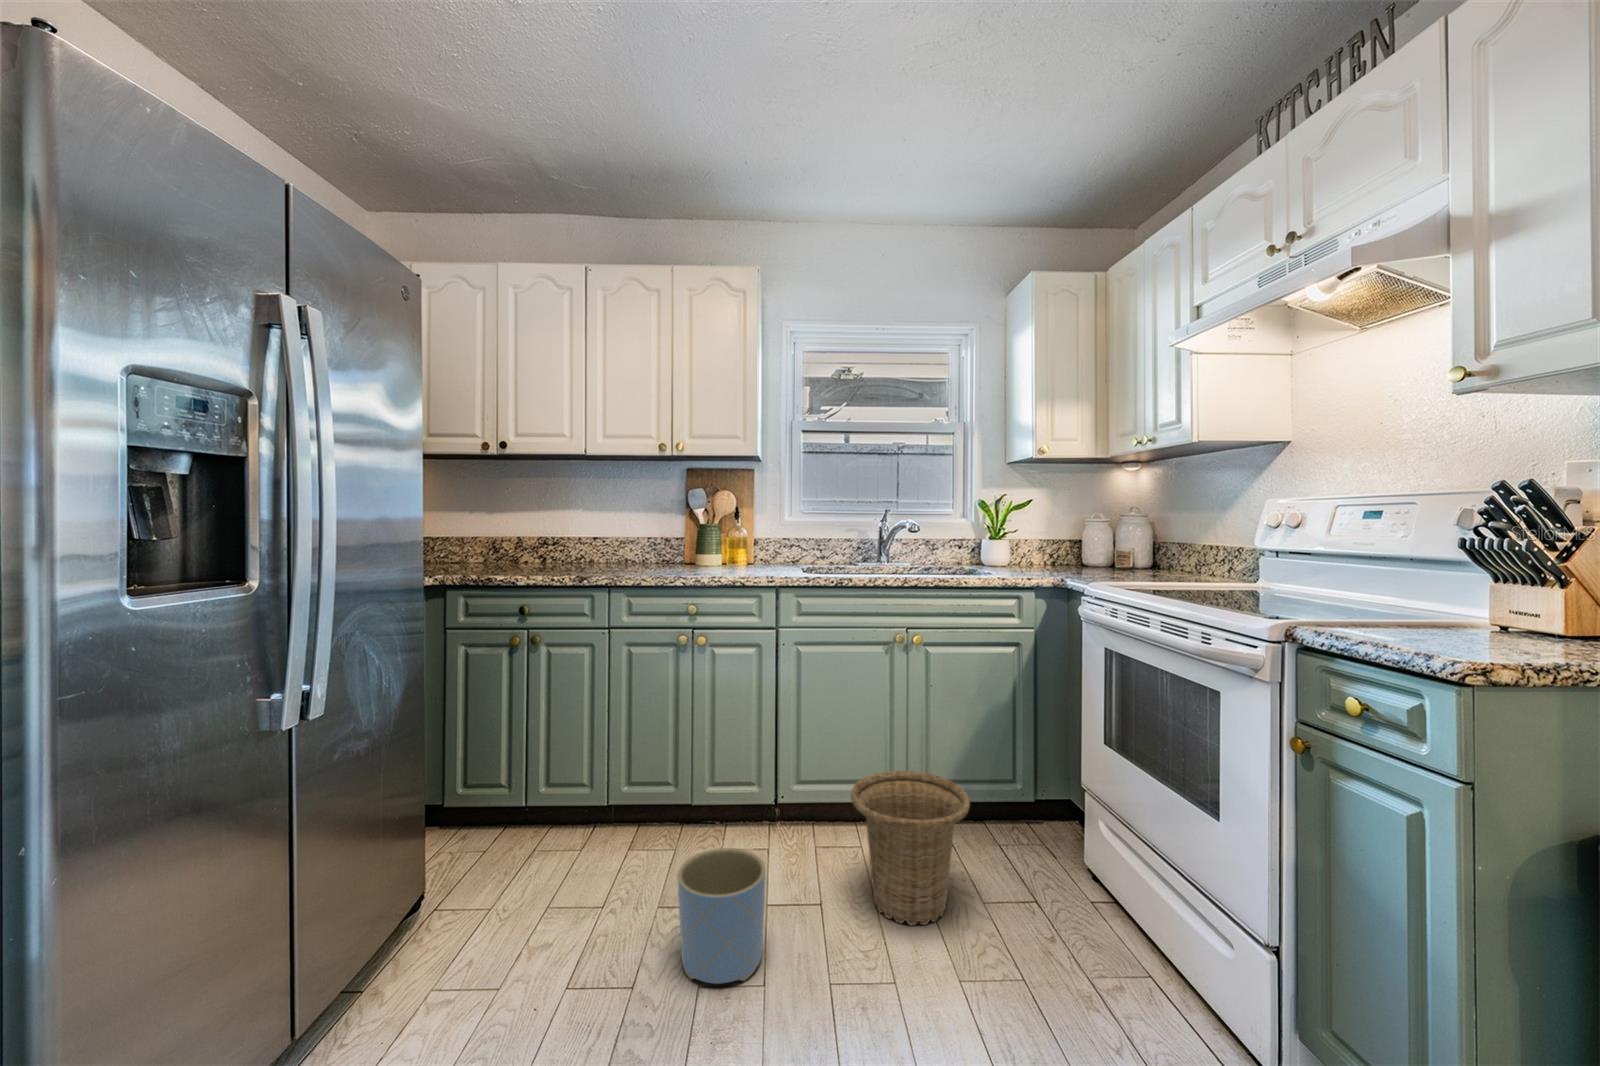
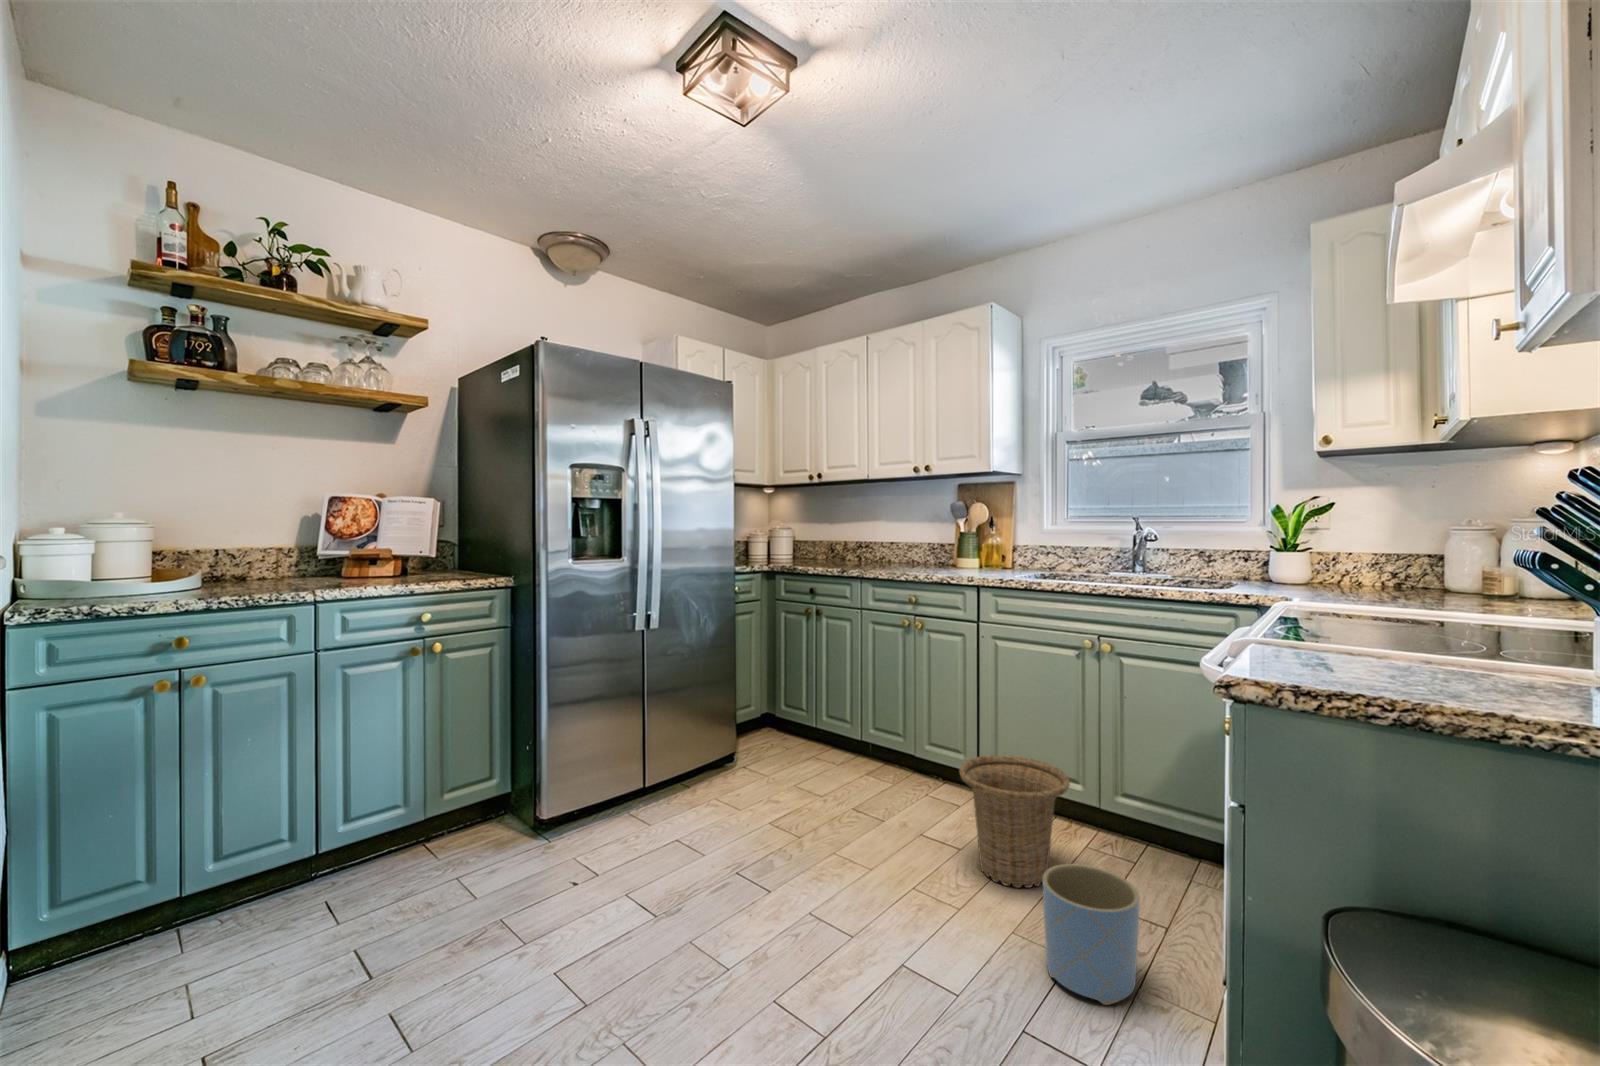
planter: present [678,848,766,984] -> present [1042,864,1140,1005]

